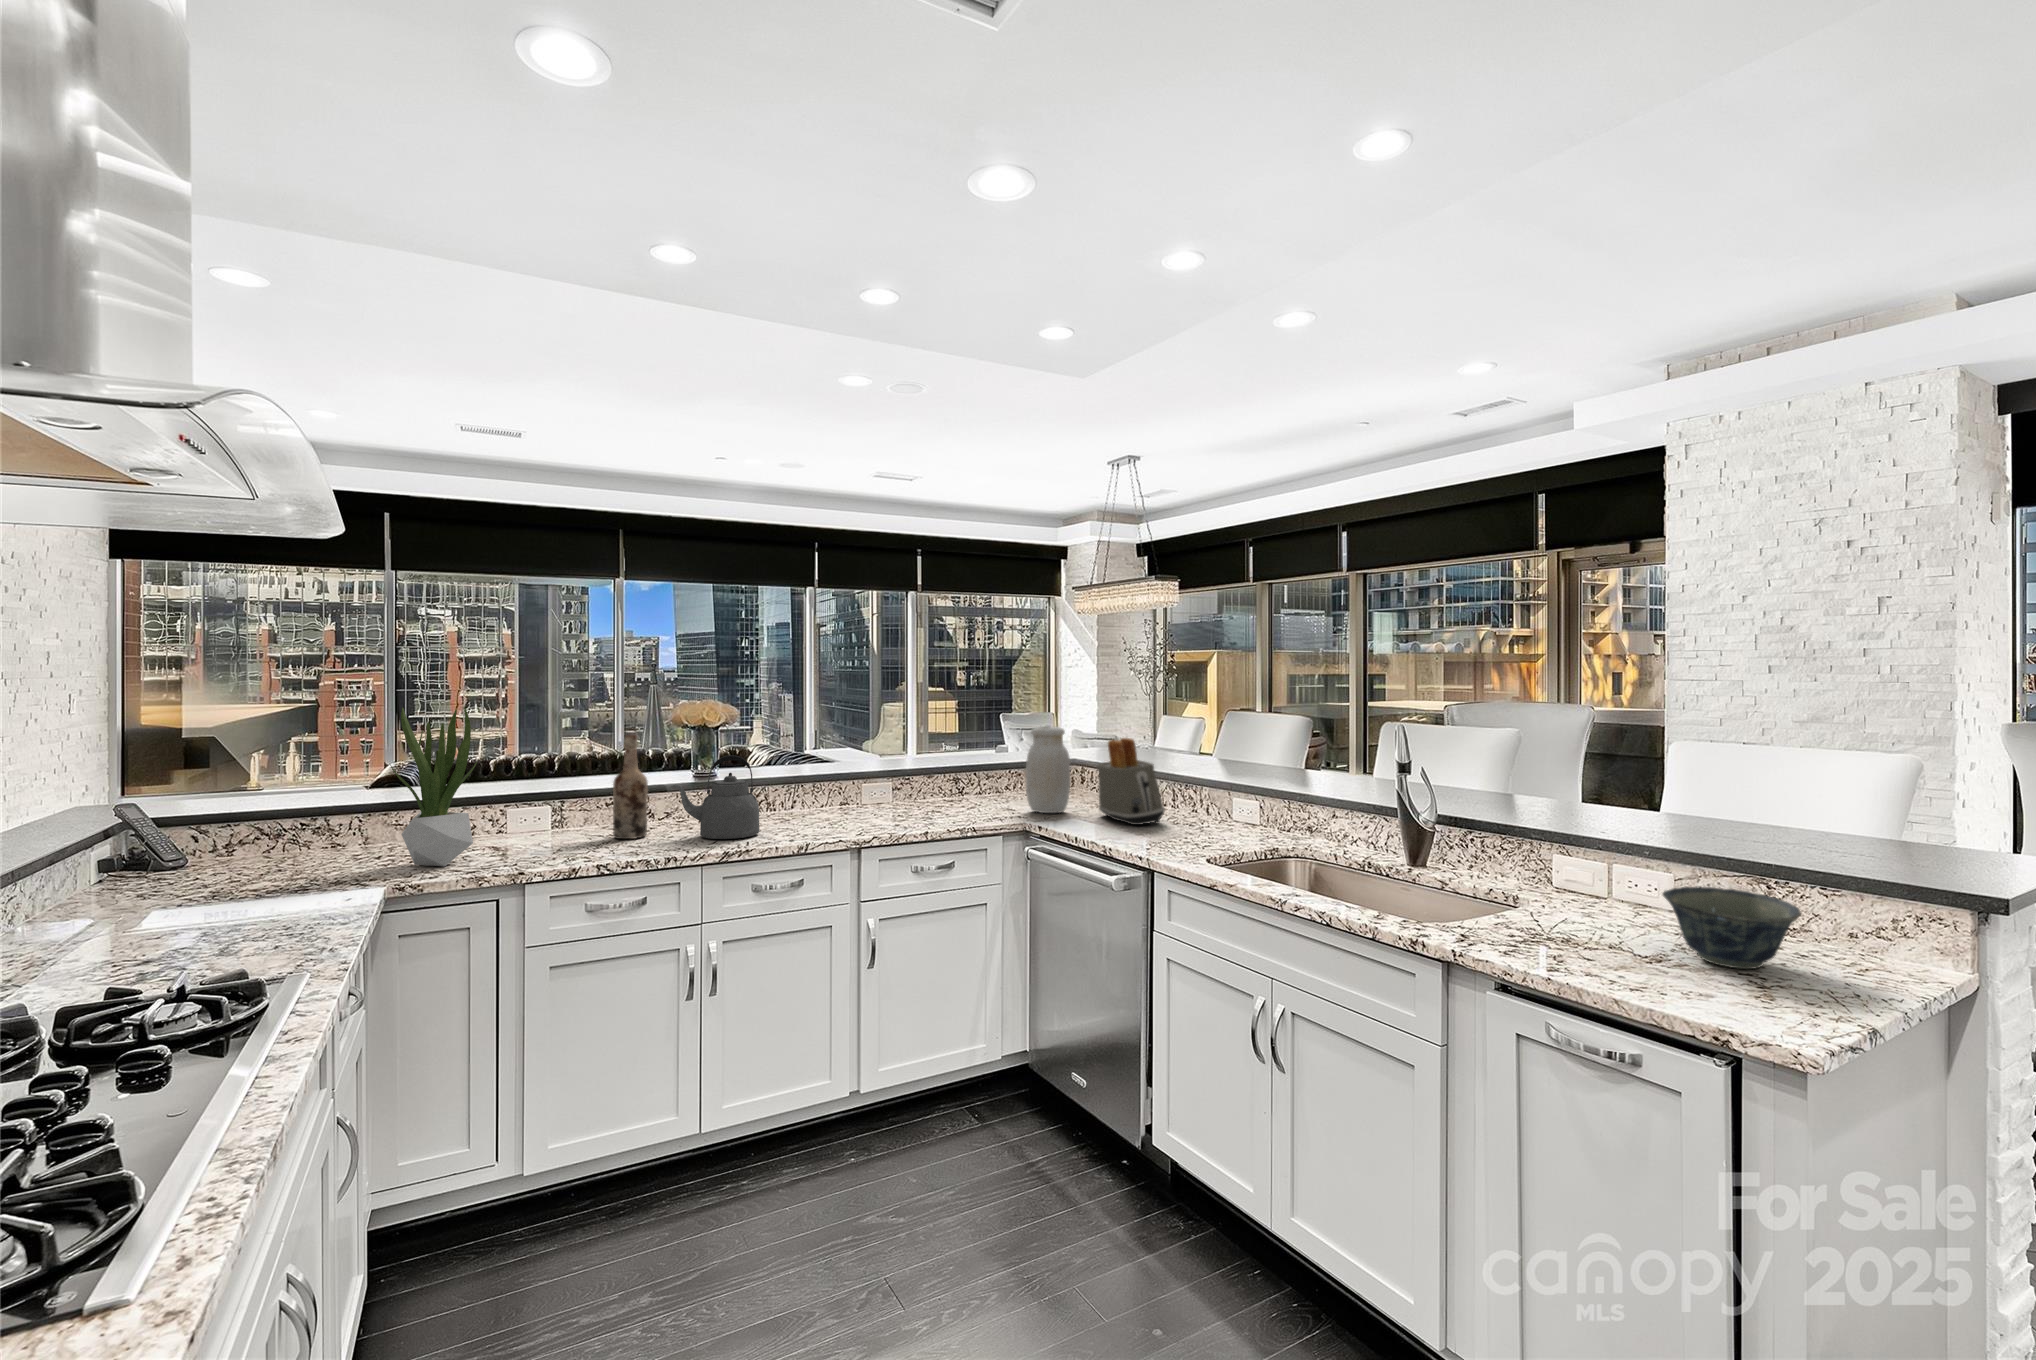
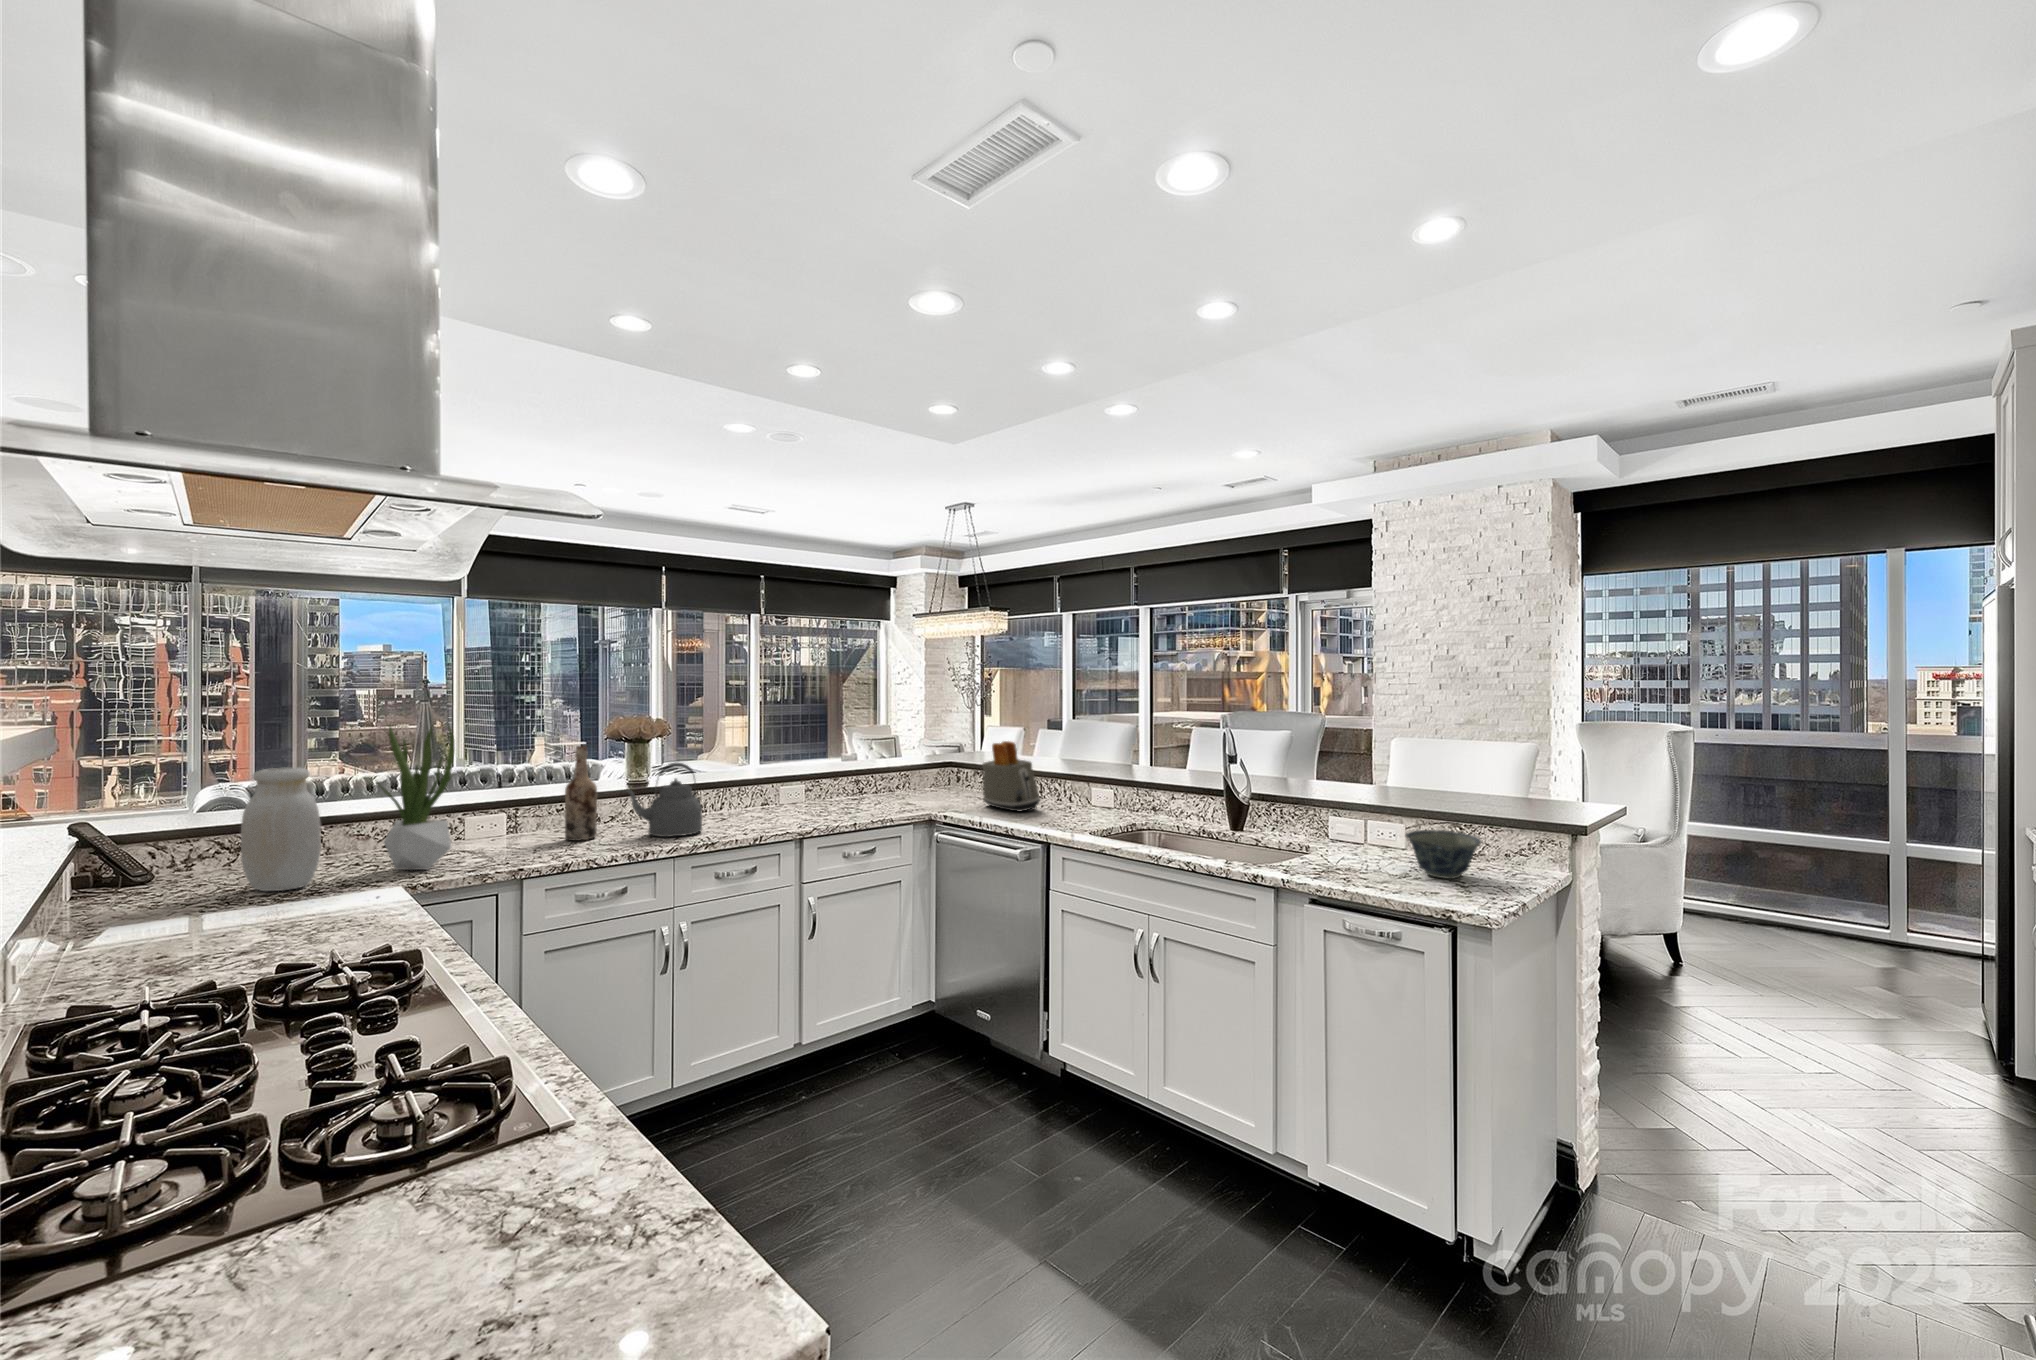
jar: present [1025,727,1071,813] -> present [241,767,321,891]

